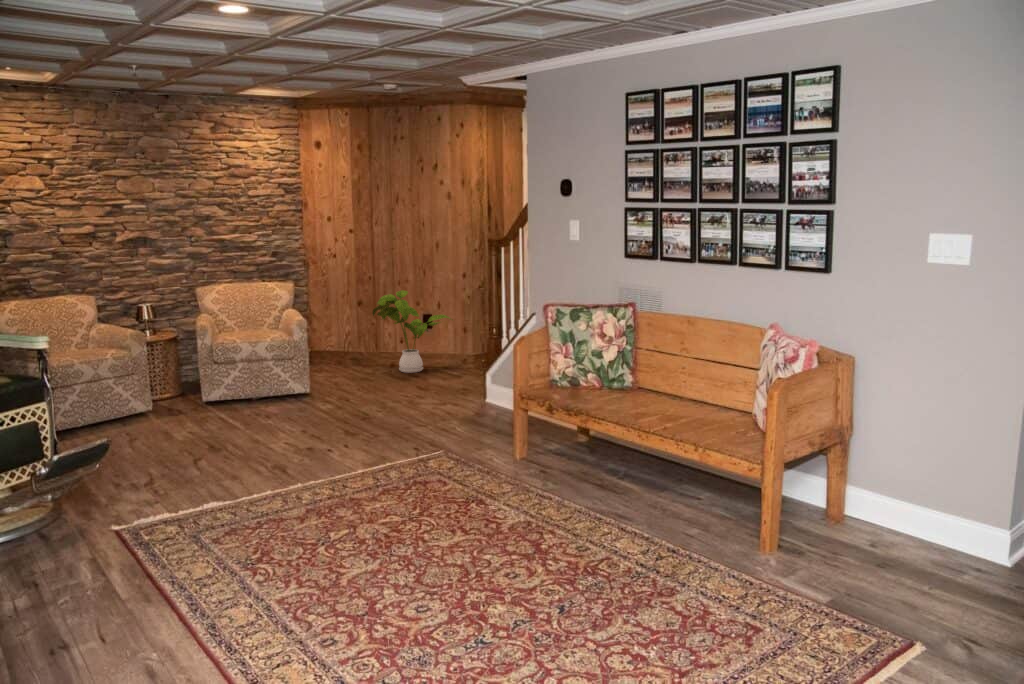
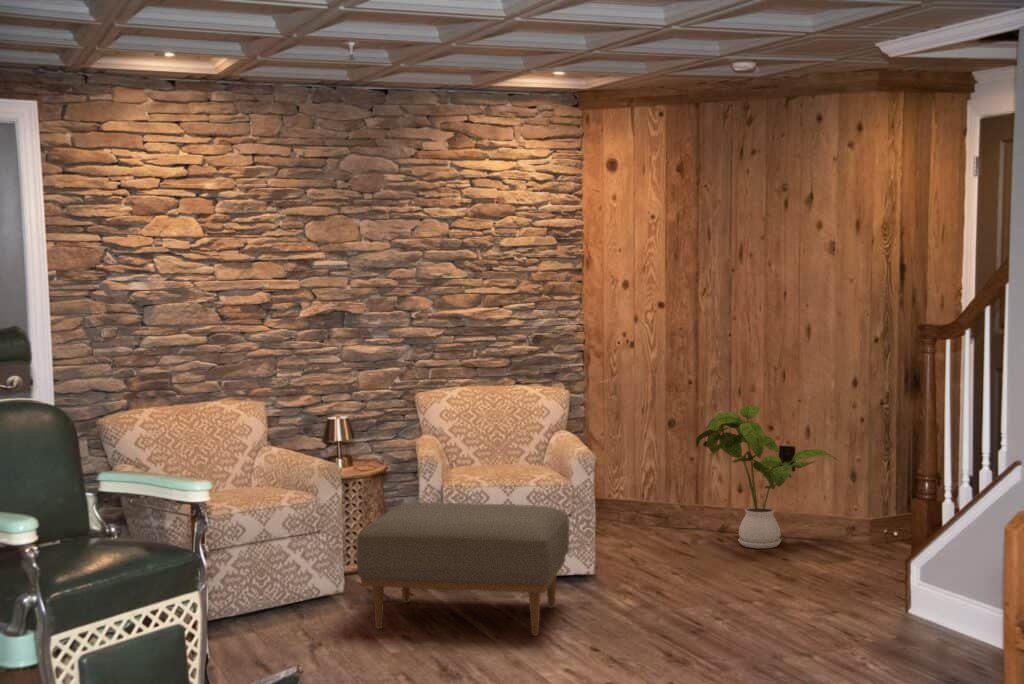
ottoman: none [158,352,291,428] -> present [357,502,569,636]

